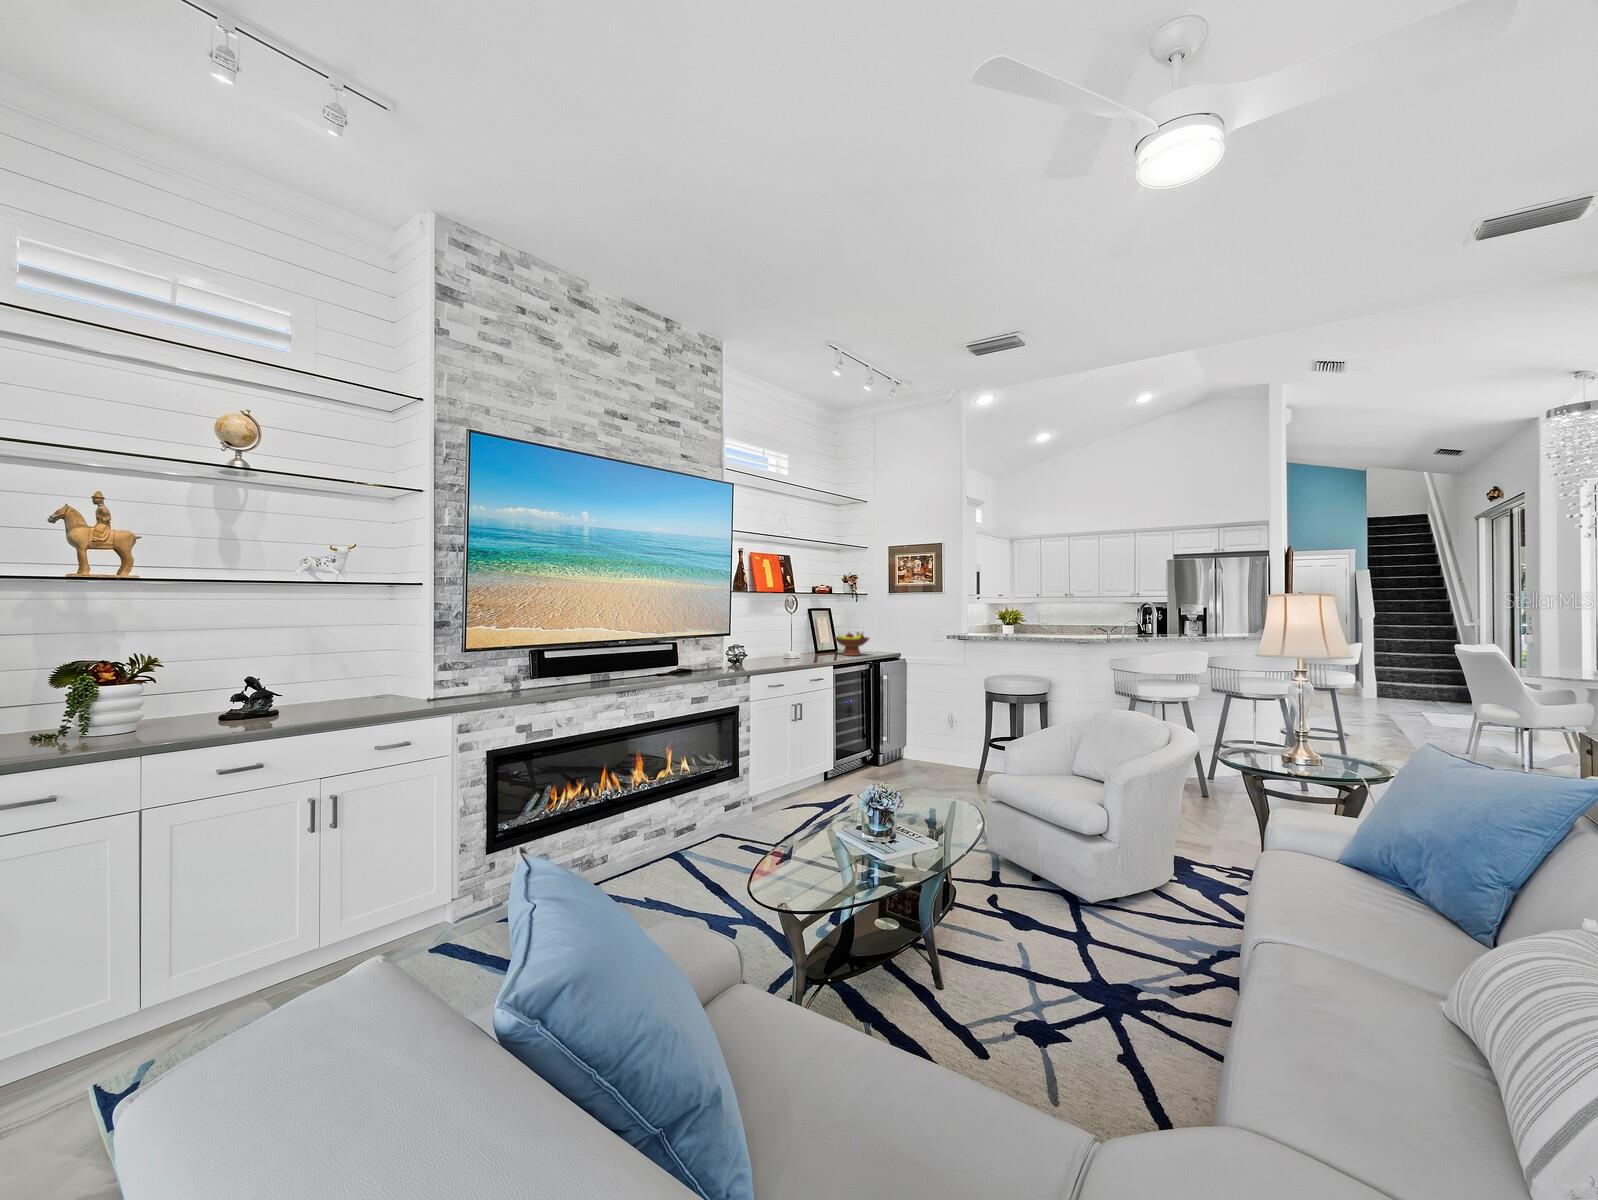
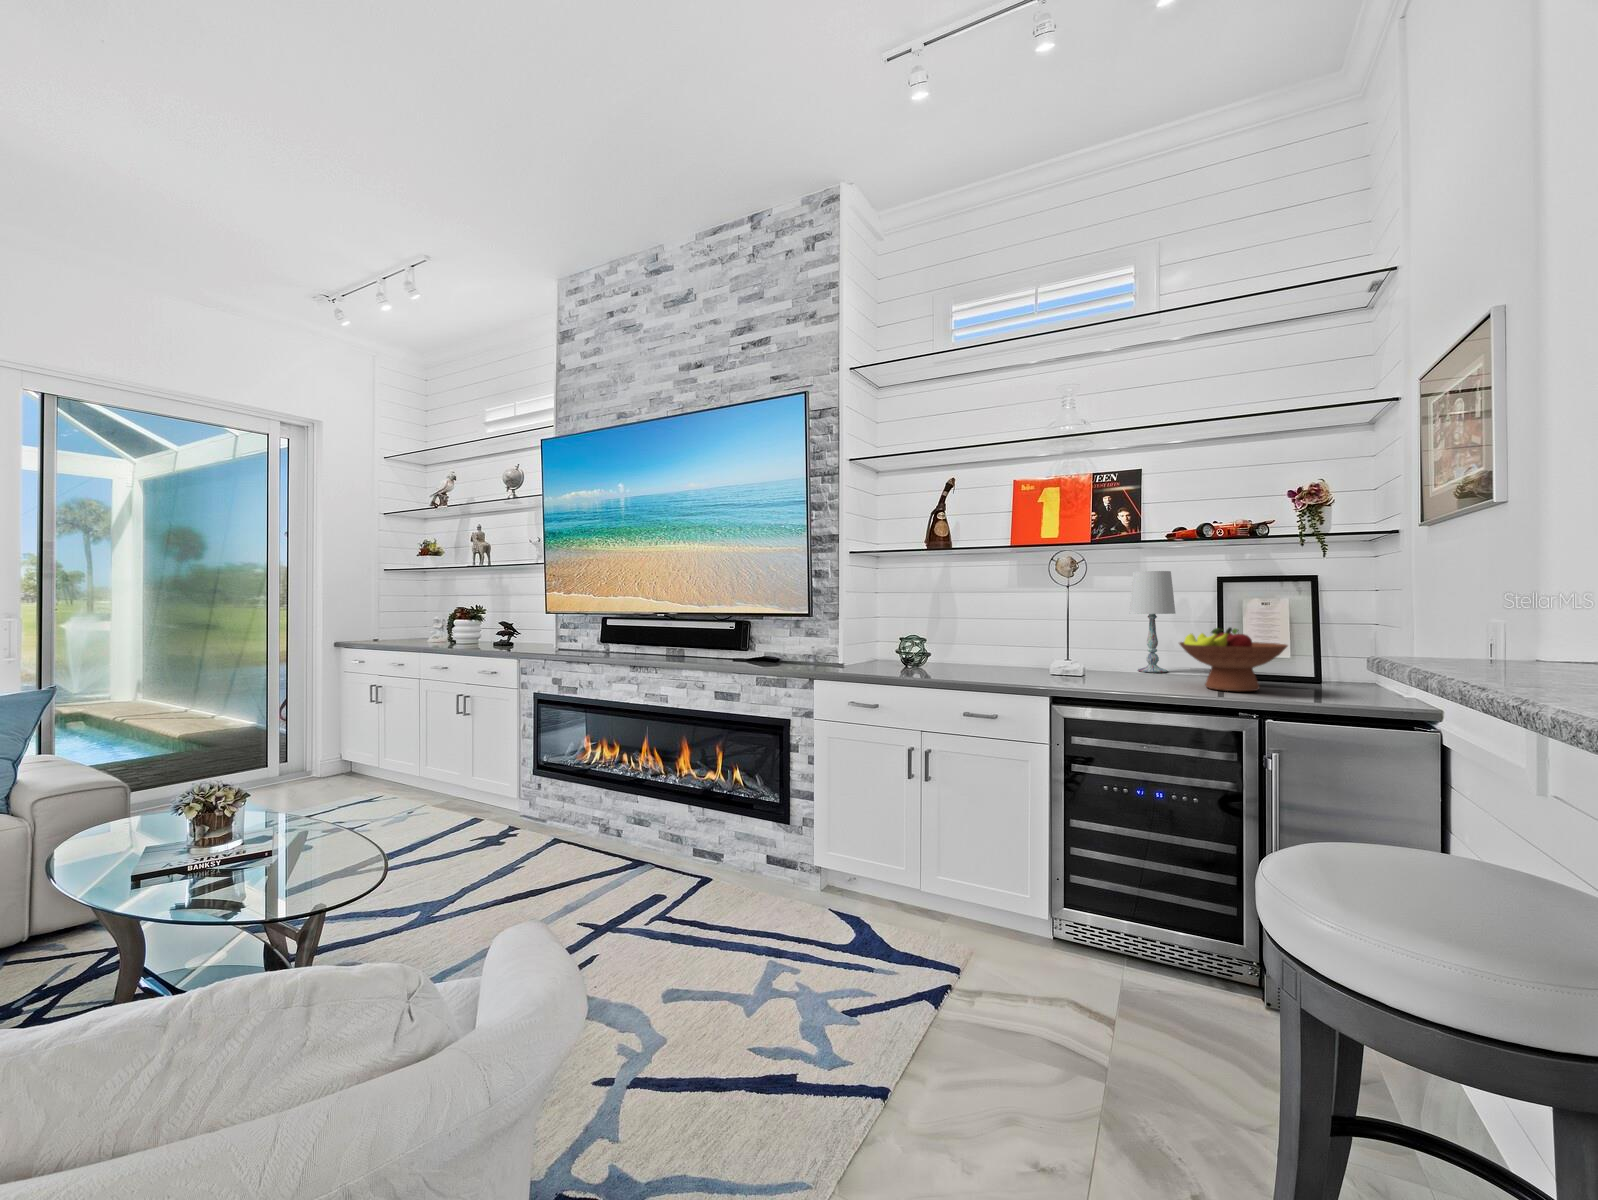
table lamp: none [788,607,807,653] -> present [1129,571,1175,672]

